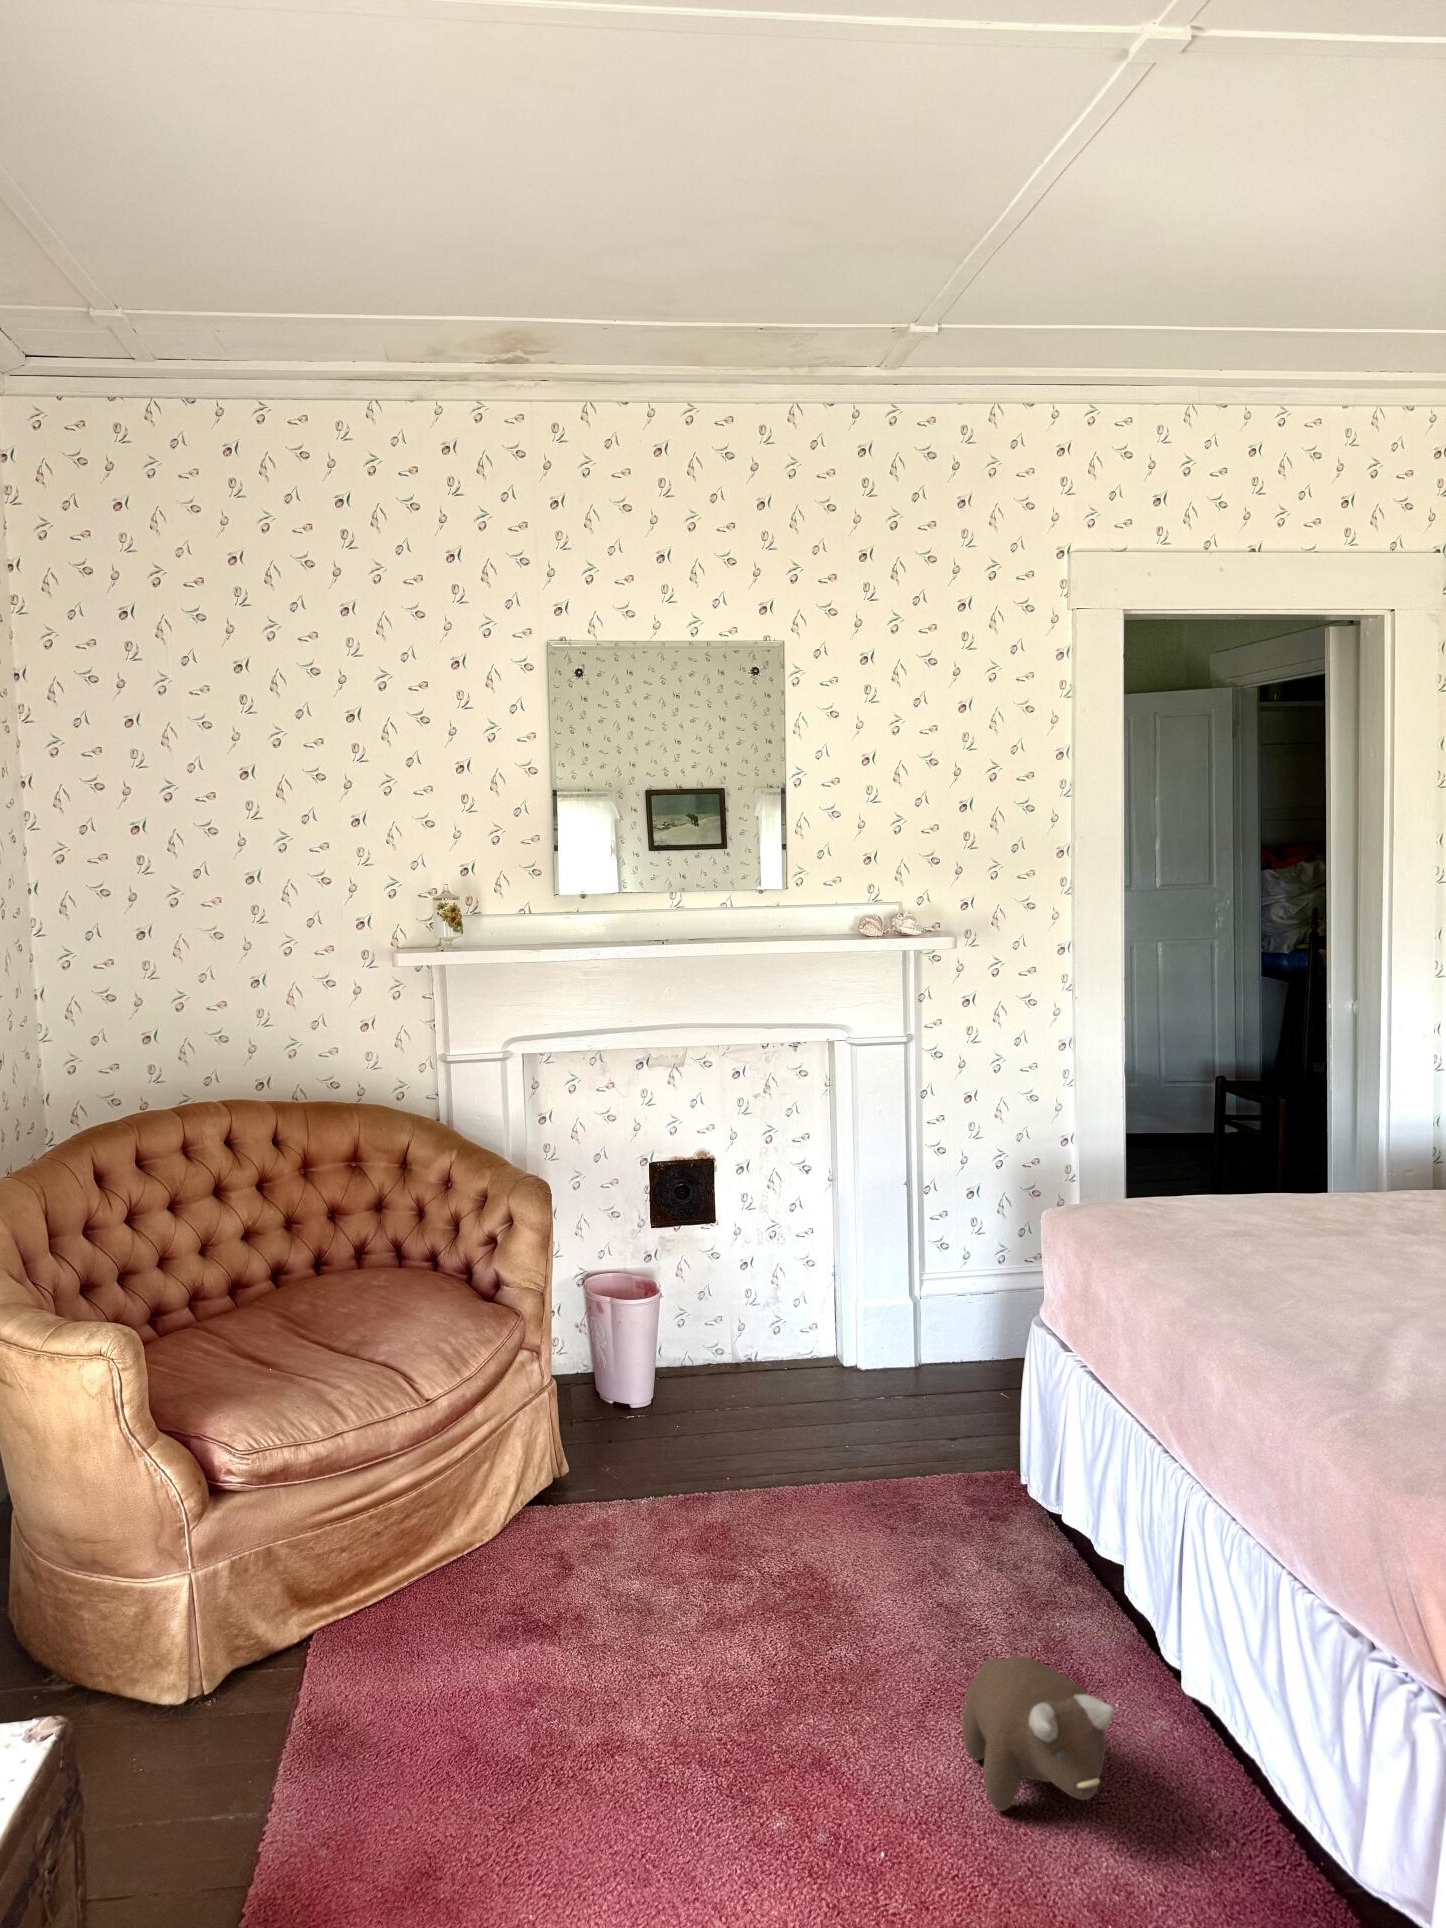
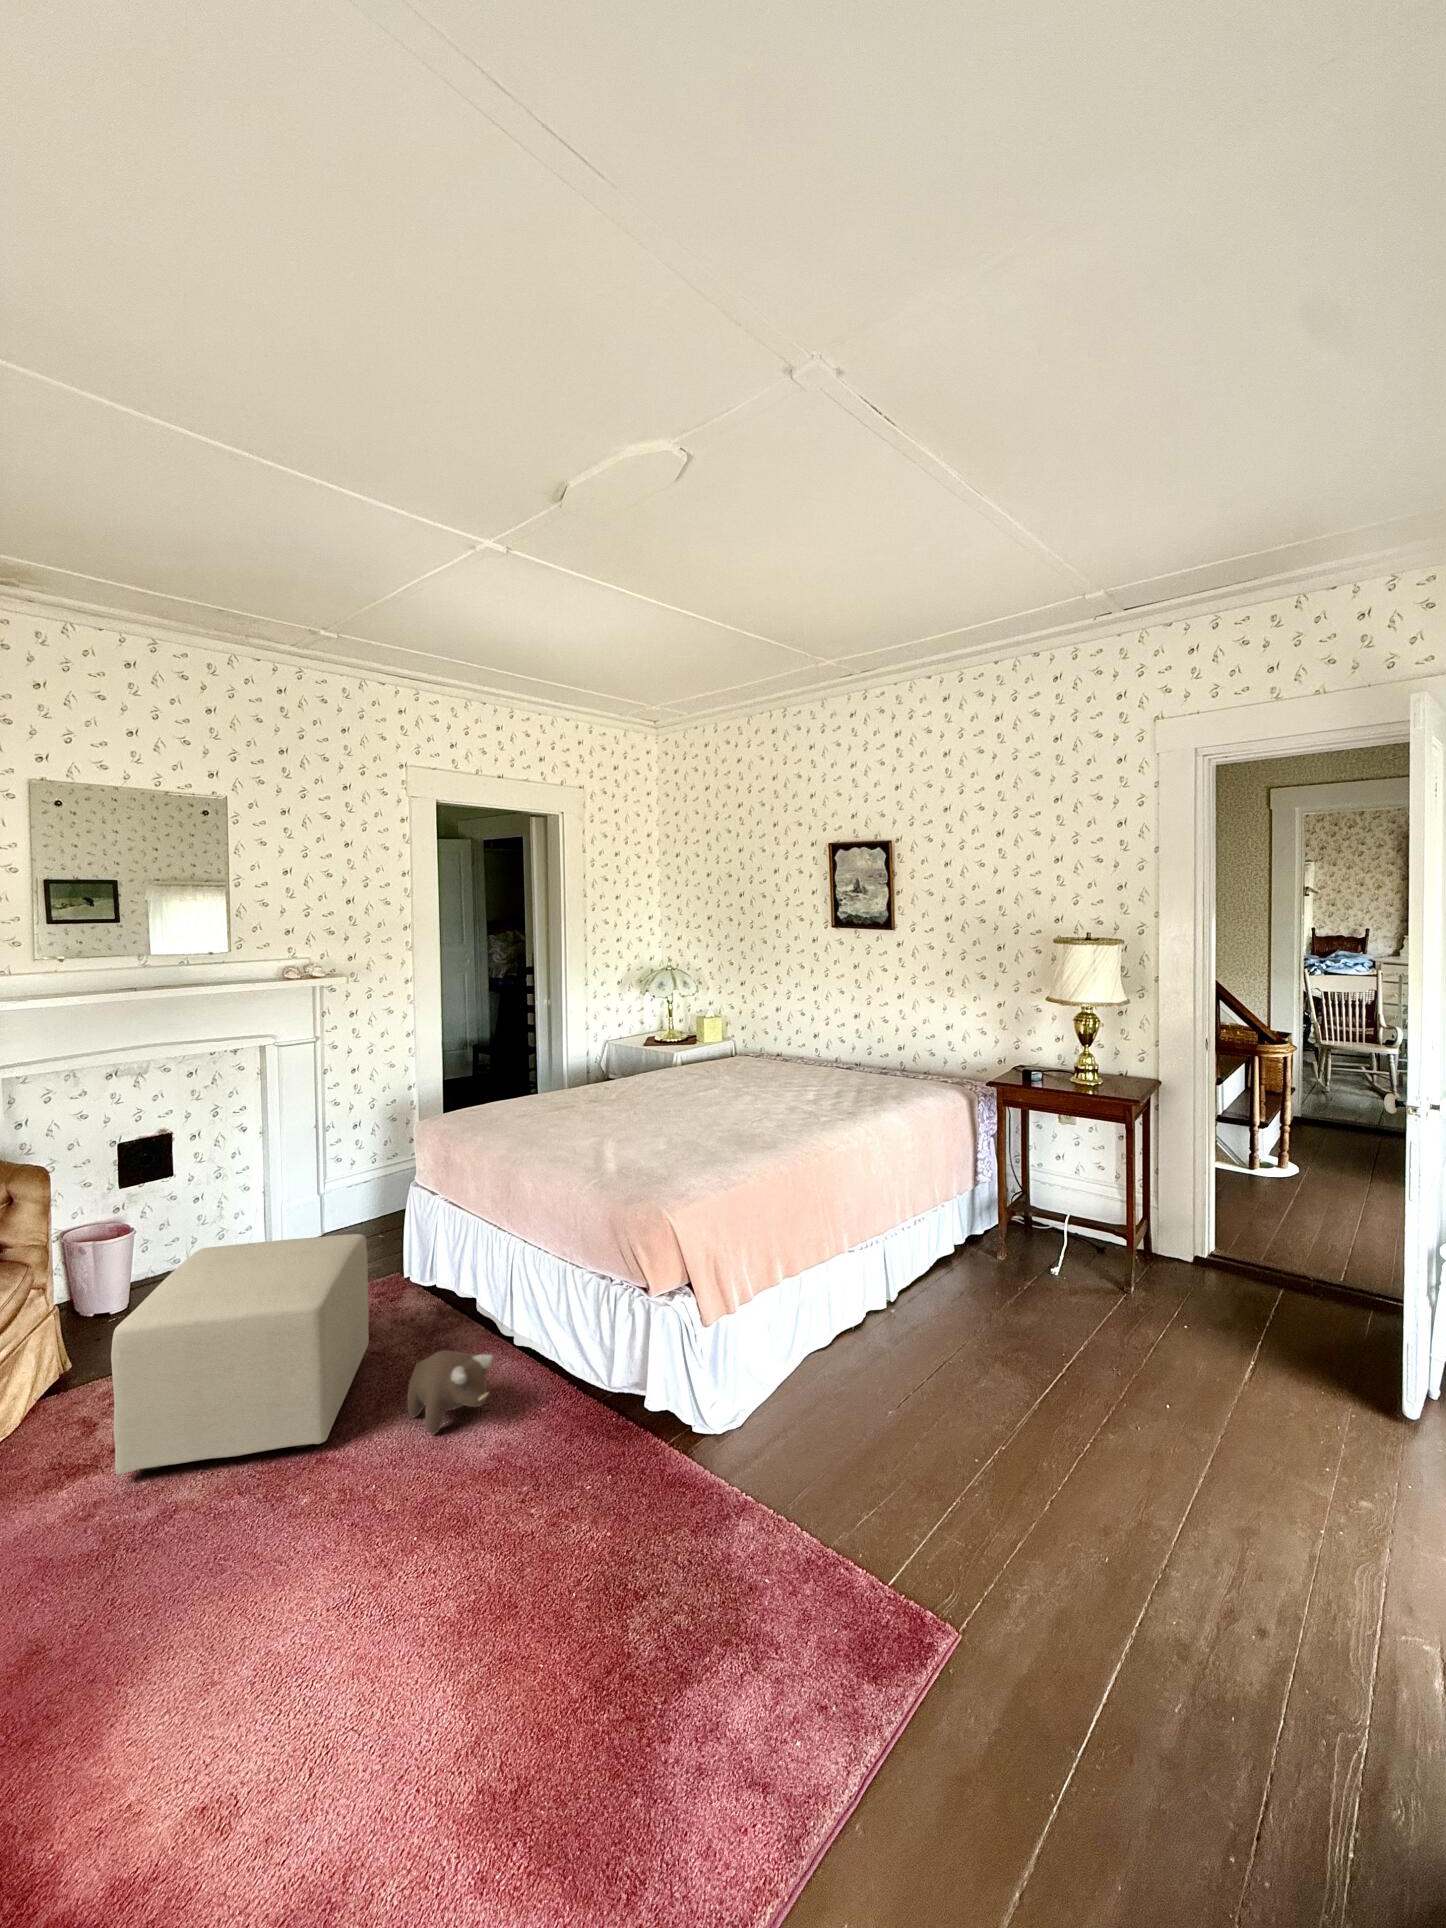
ottoman: none [562,1349,931,1736] -> present [111,1234,369,1475]

